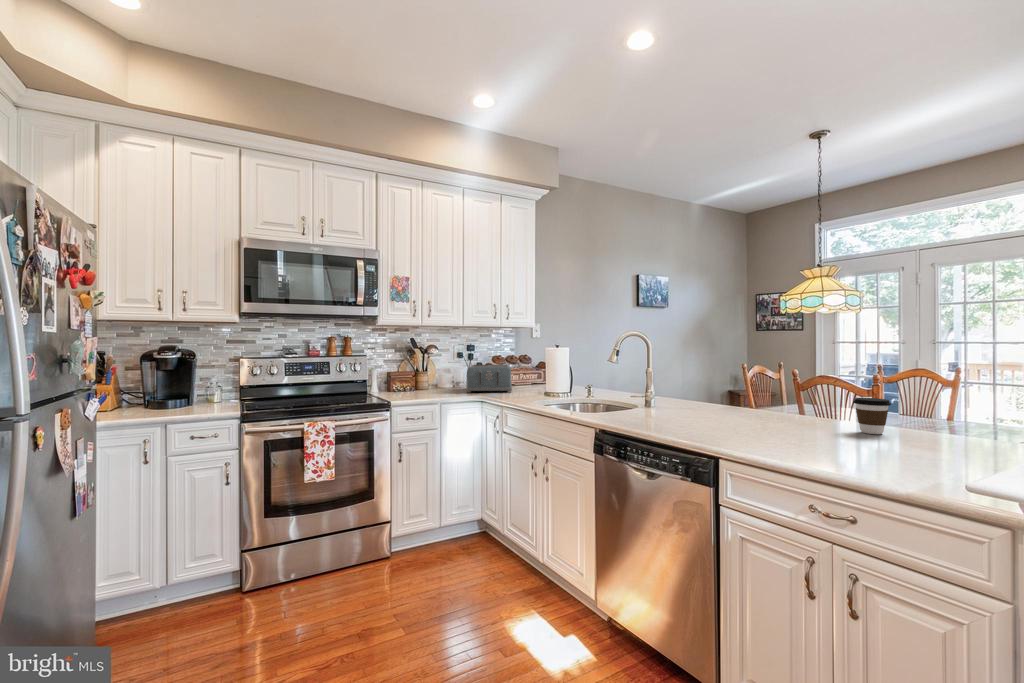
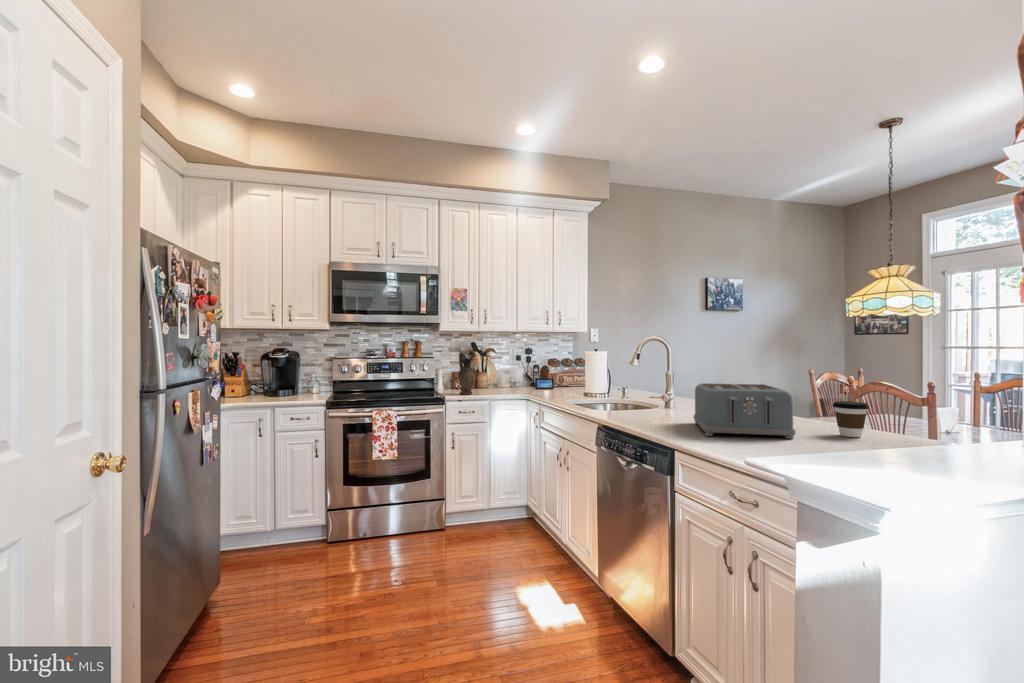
ceramic pitcher: none [401,350,423,398] -> present [458,352,477,395]
toaster: present [466,365,512,393] -> present [693,383,795,439]

